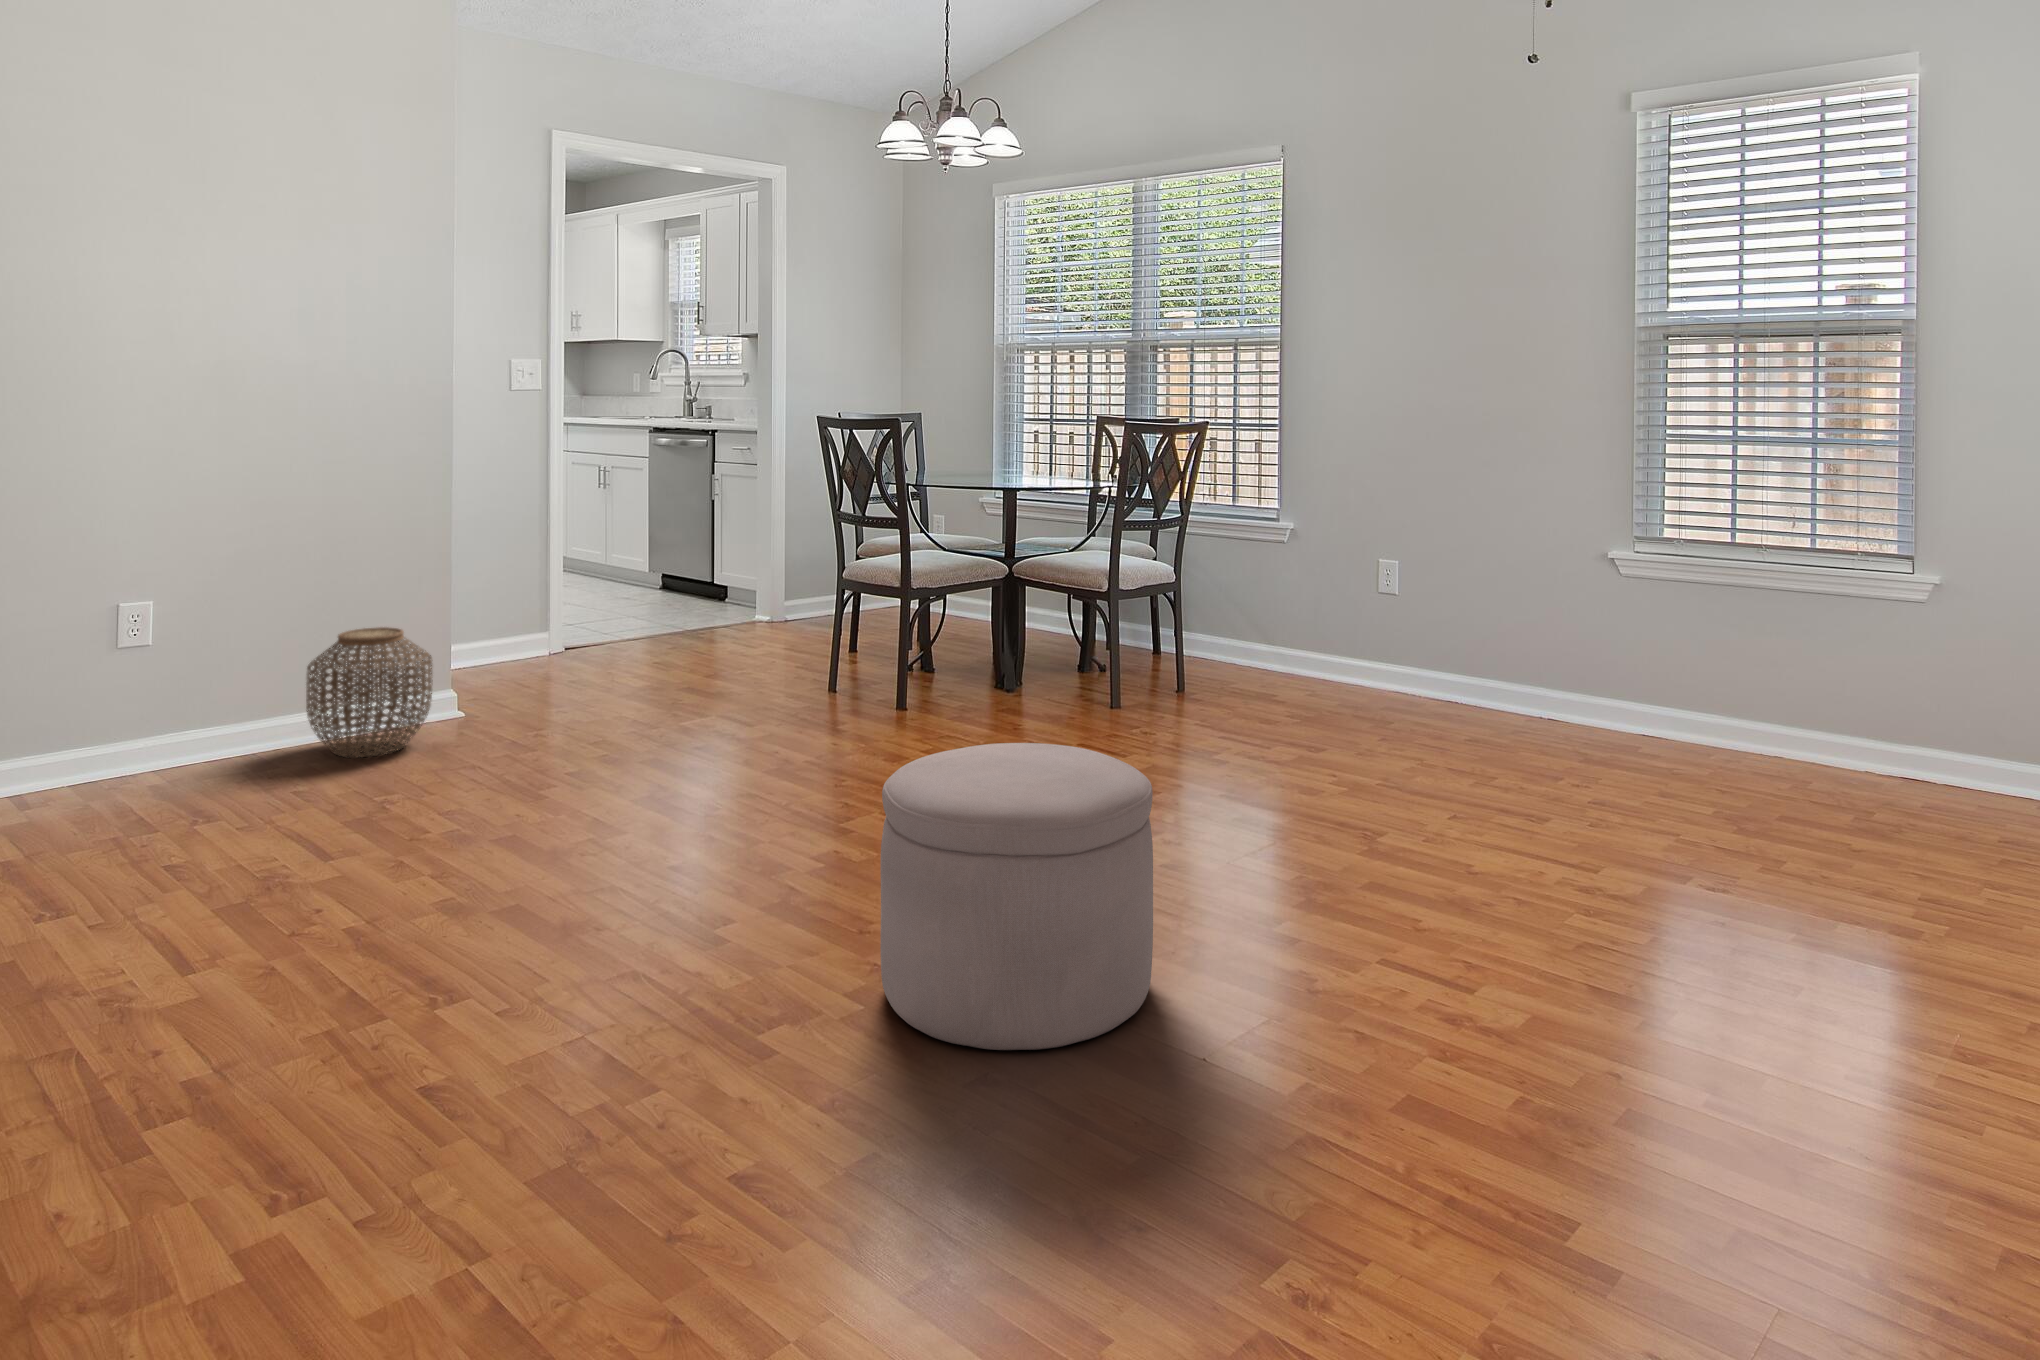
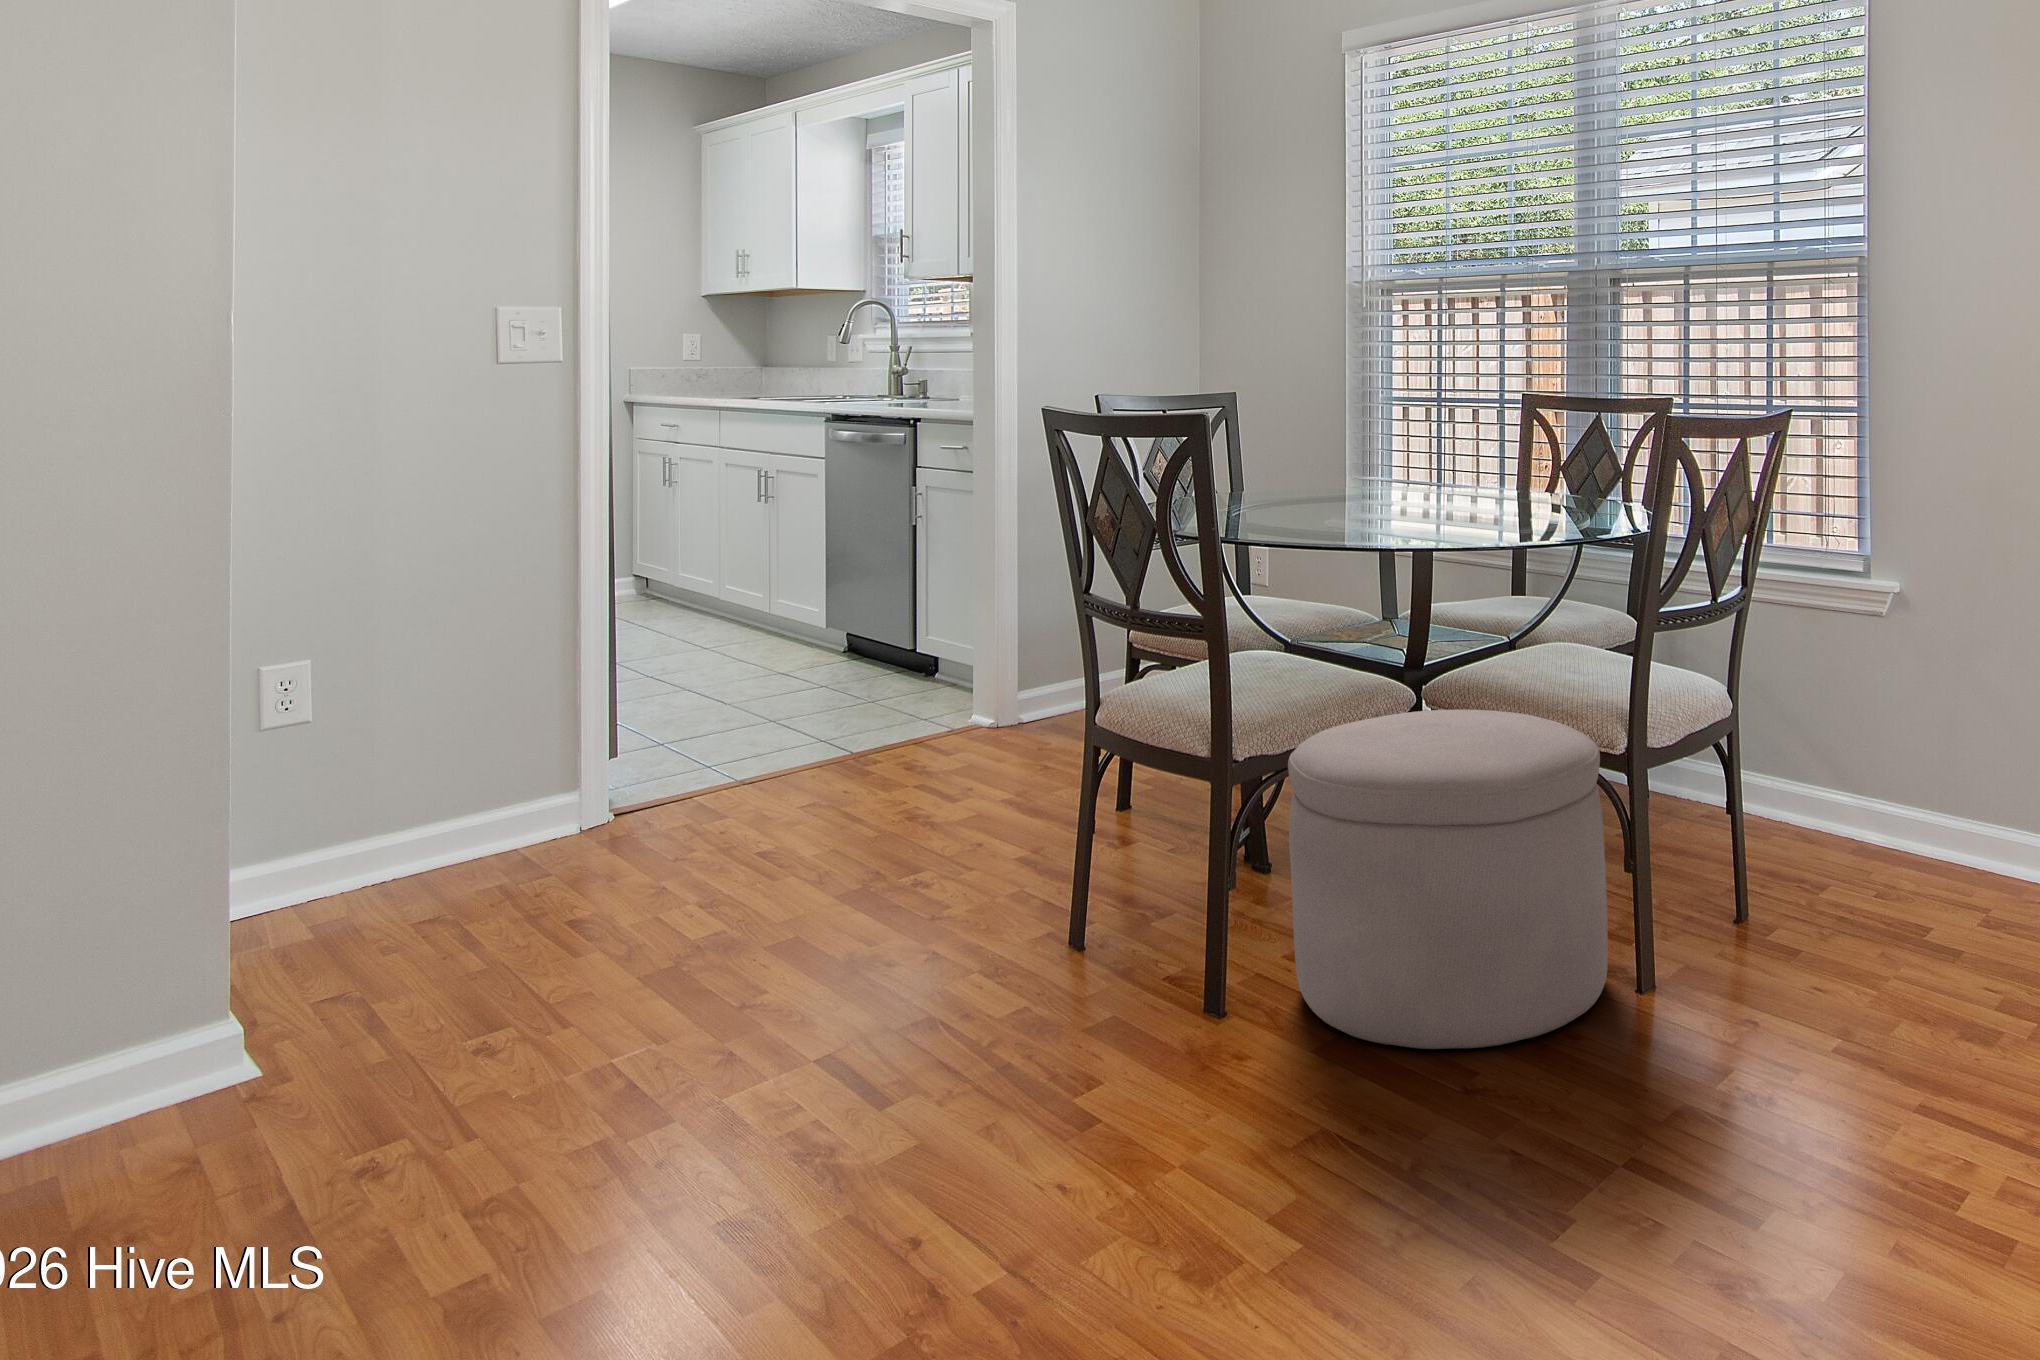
woven basket: present [306,627,432,757] -> none [671,626,807,770]

